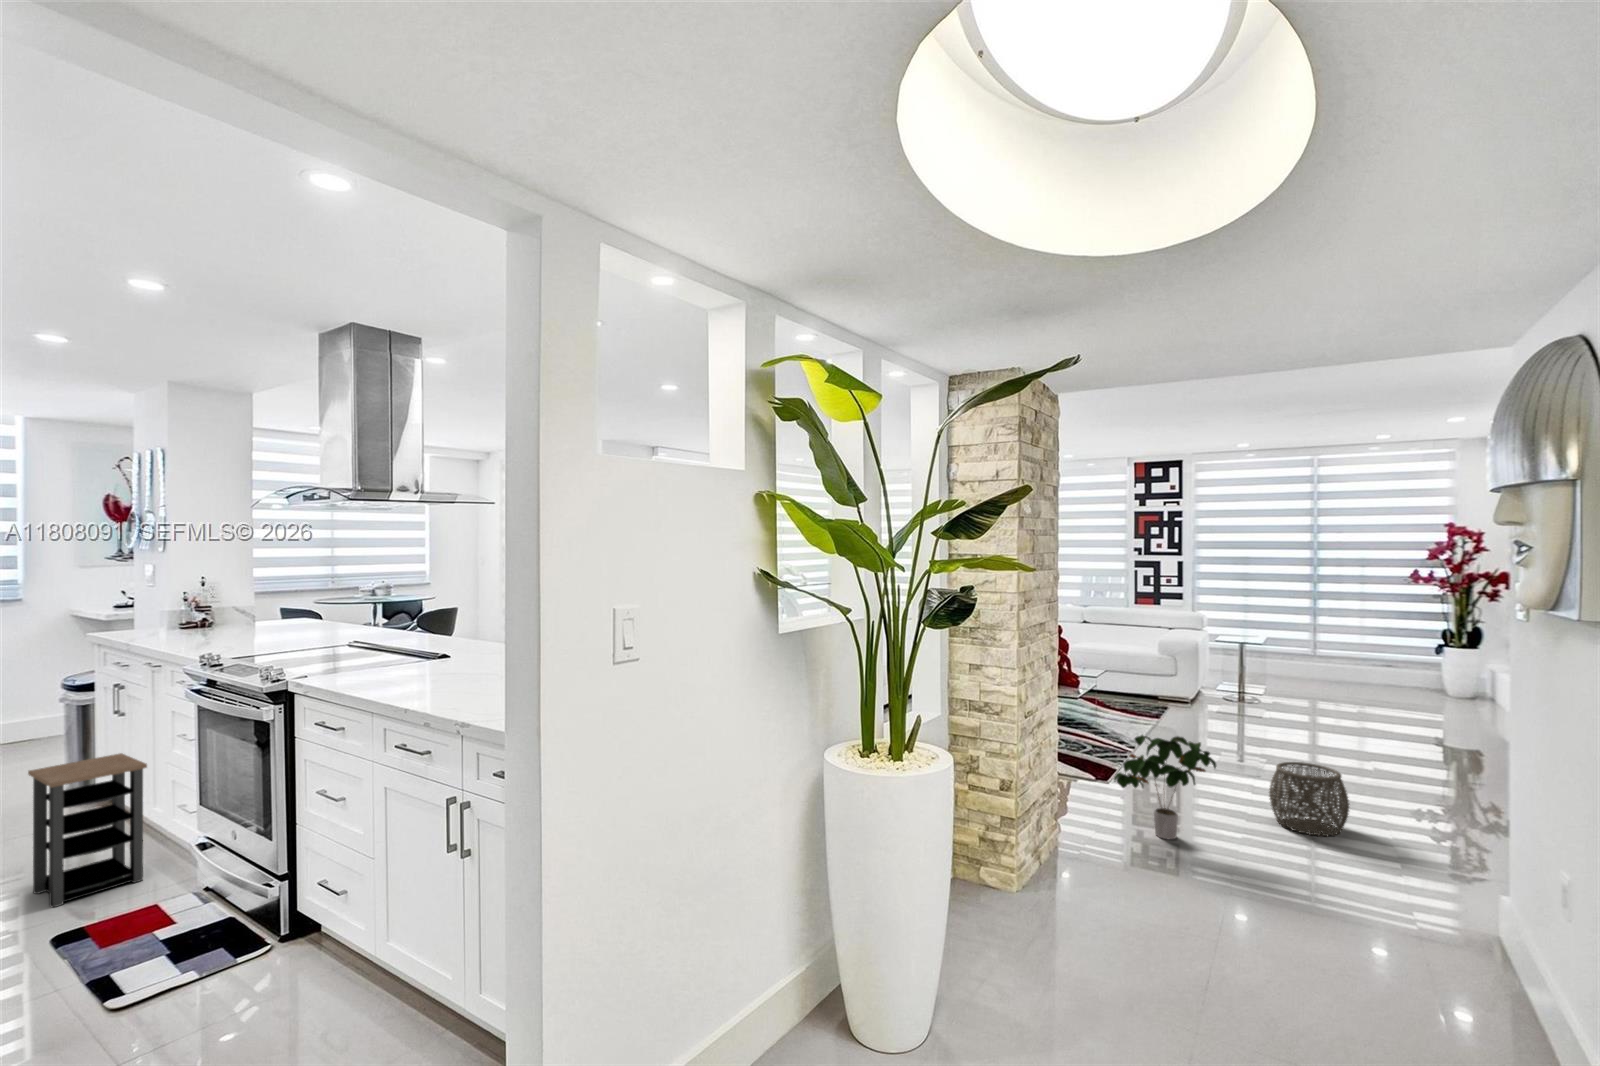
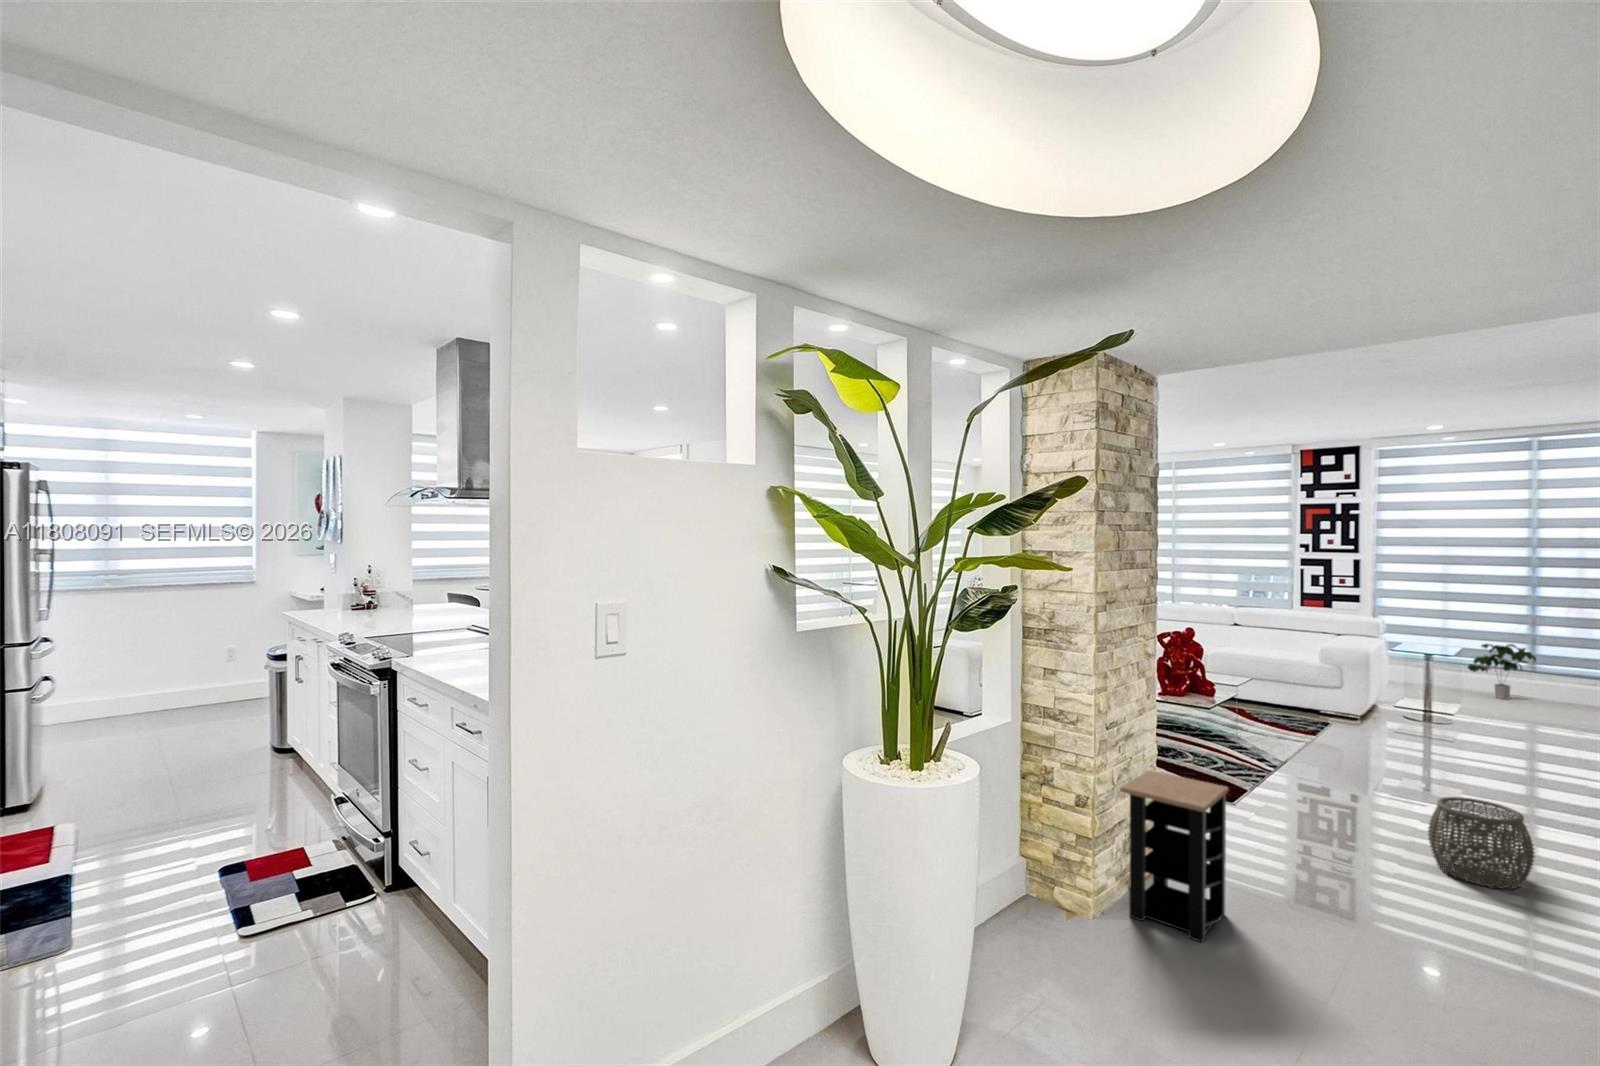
potted plant: present [1114,735,1216,839] -> present [1468,644,1536,699]
side table: present [28,753,147,907] -> present [1120,770,1229,942]

